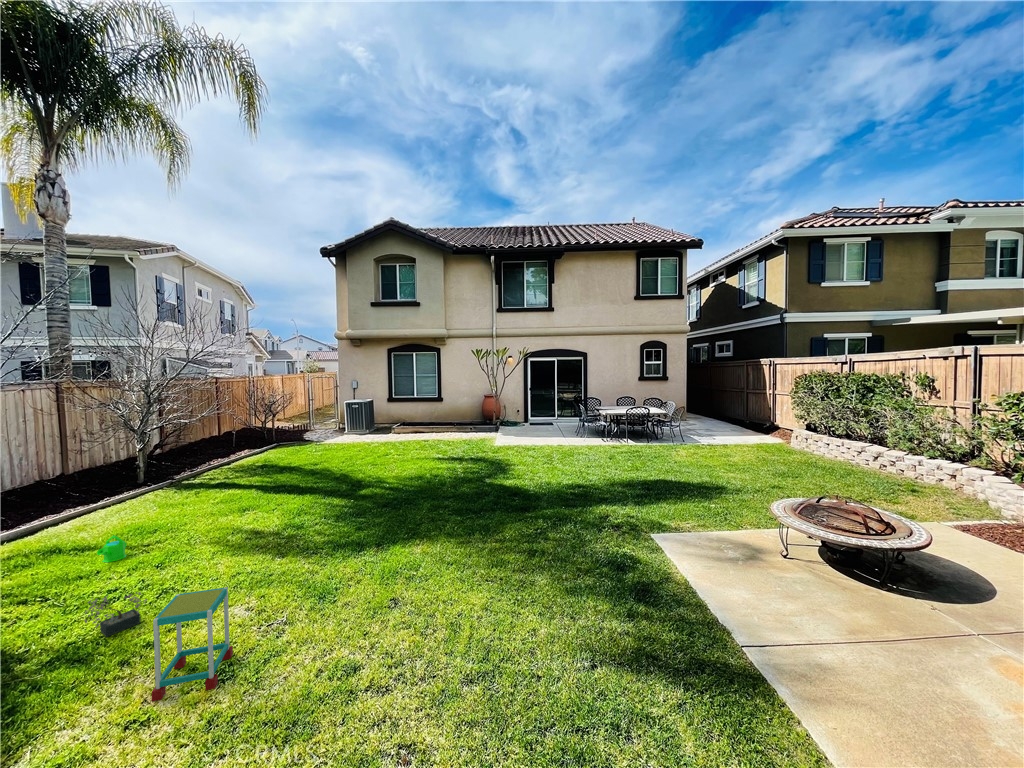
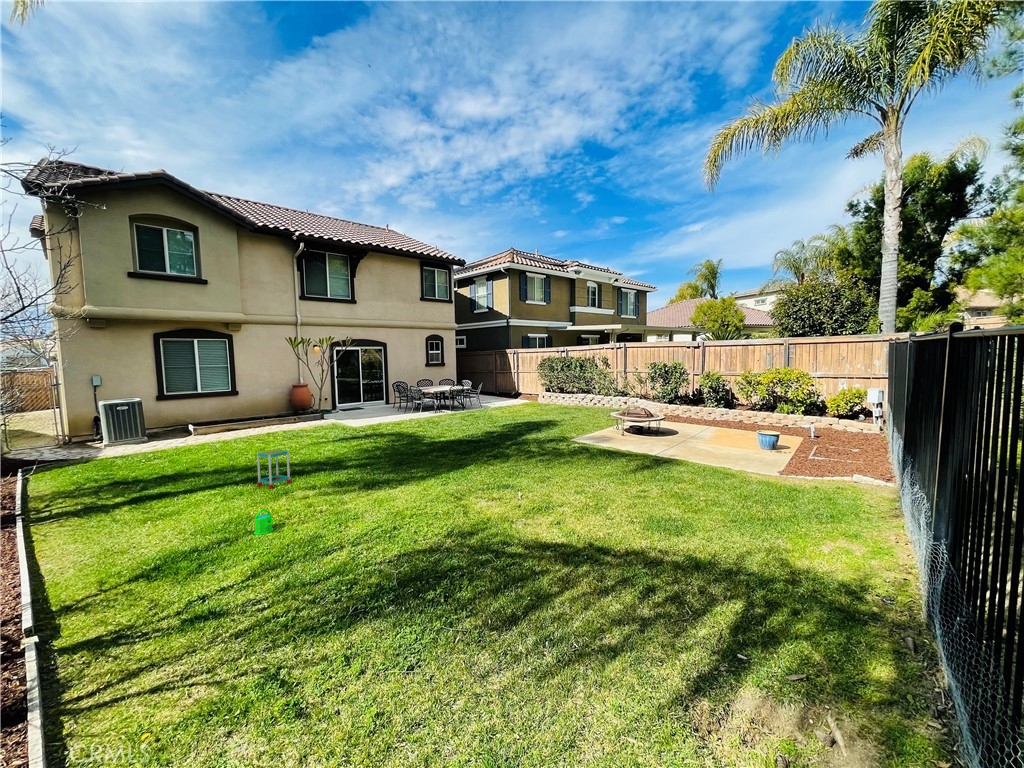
side table: present [152,587,233,701] -> present [257,449,292,489]
decorative plant: present [85,592,147,637] -> none [406,504,429,532]

